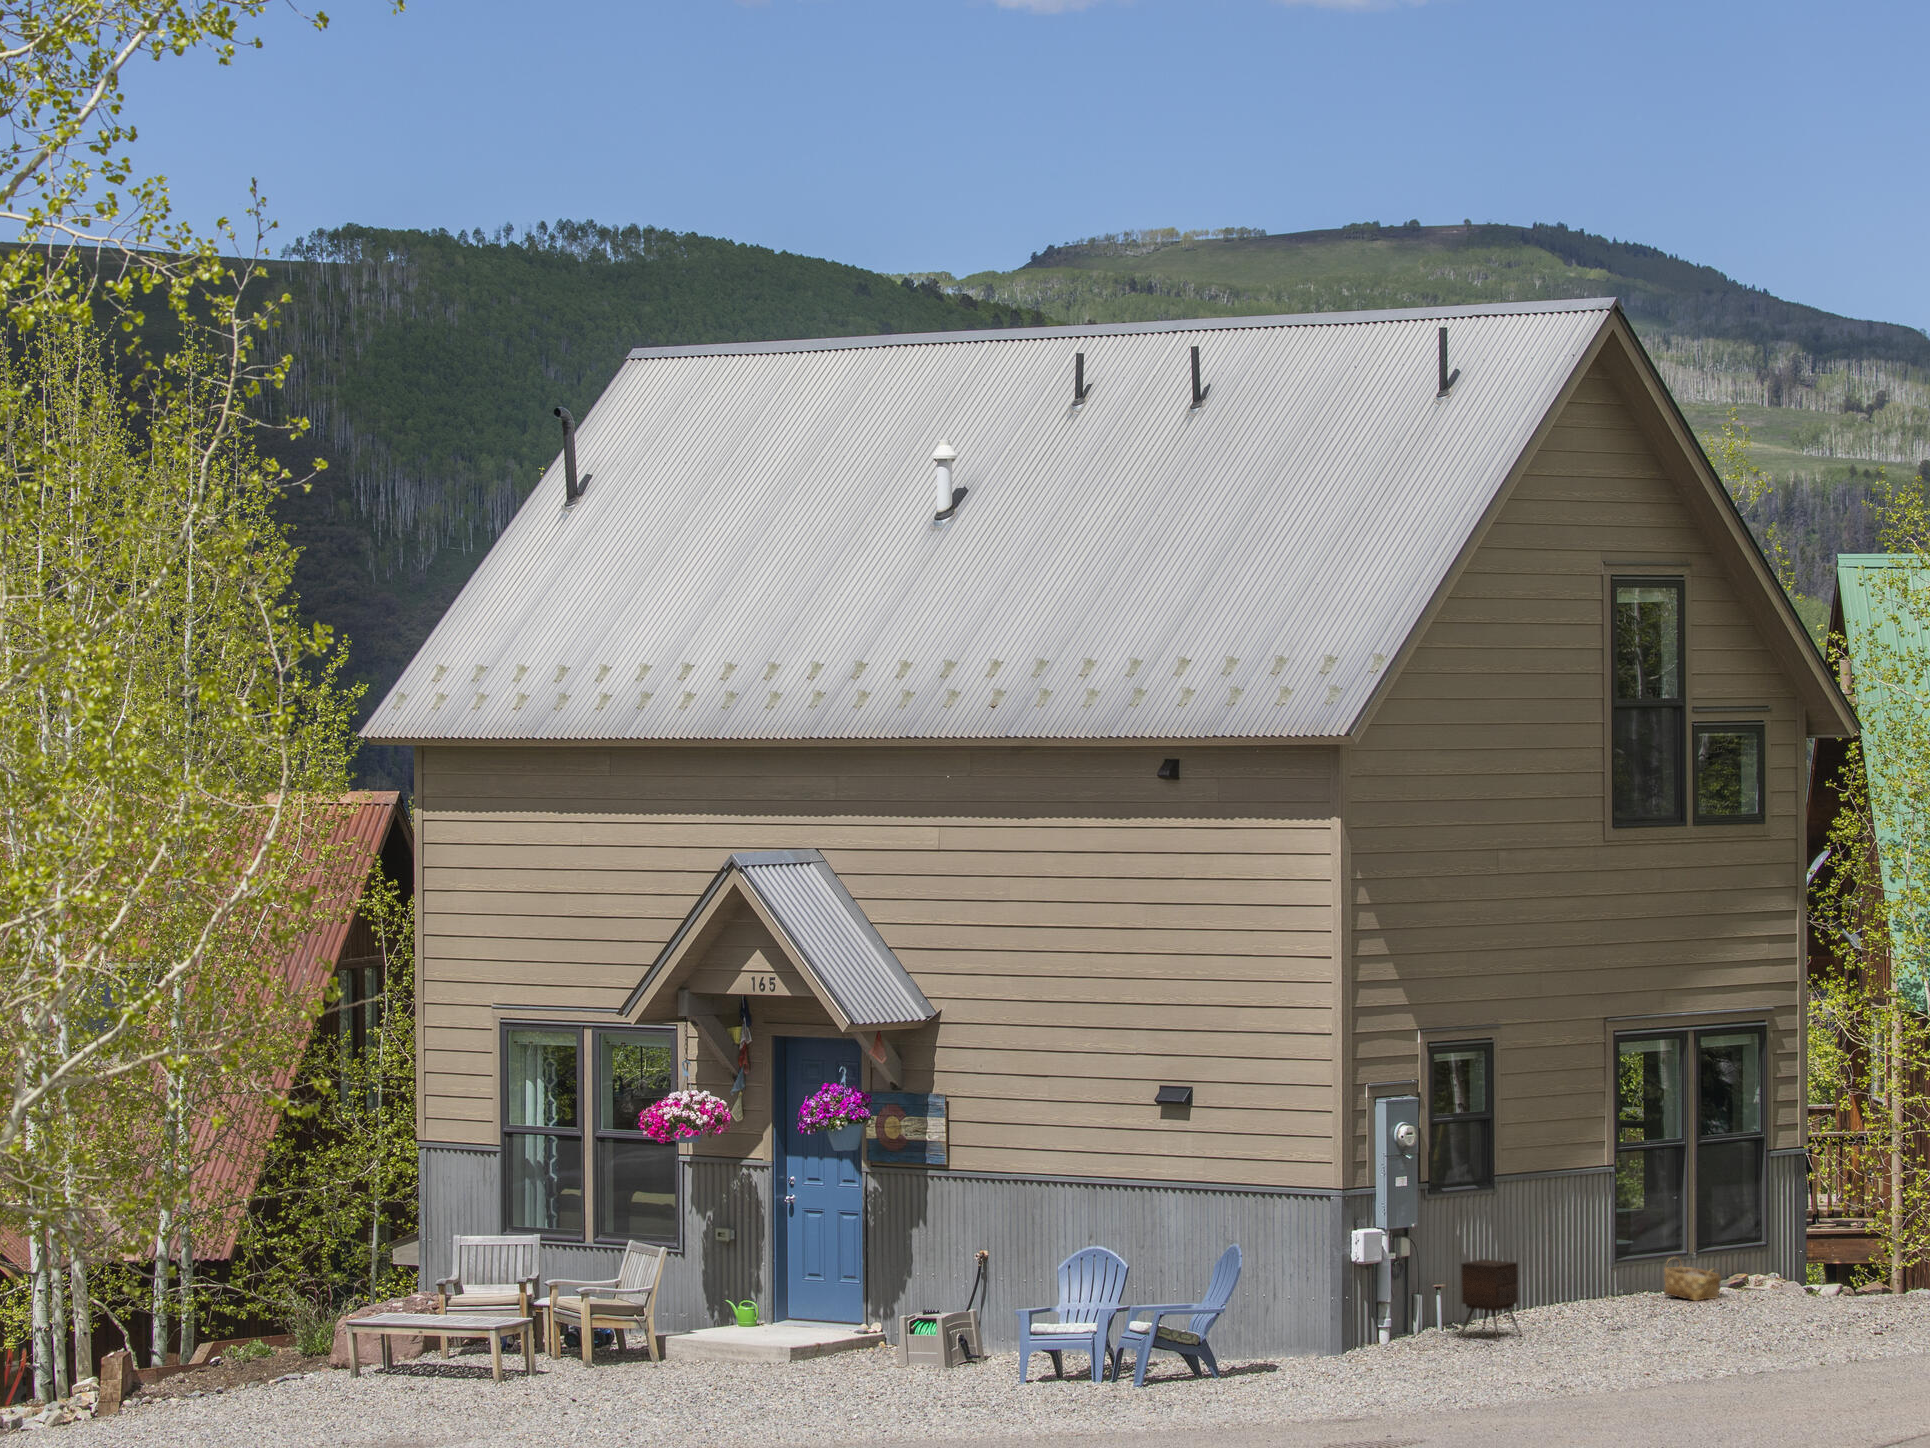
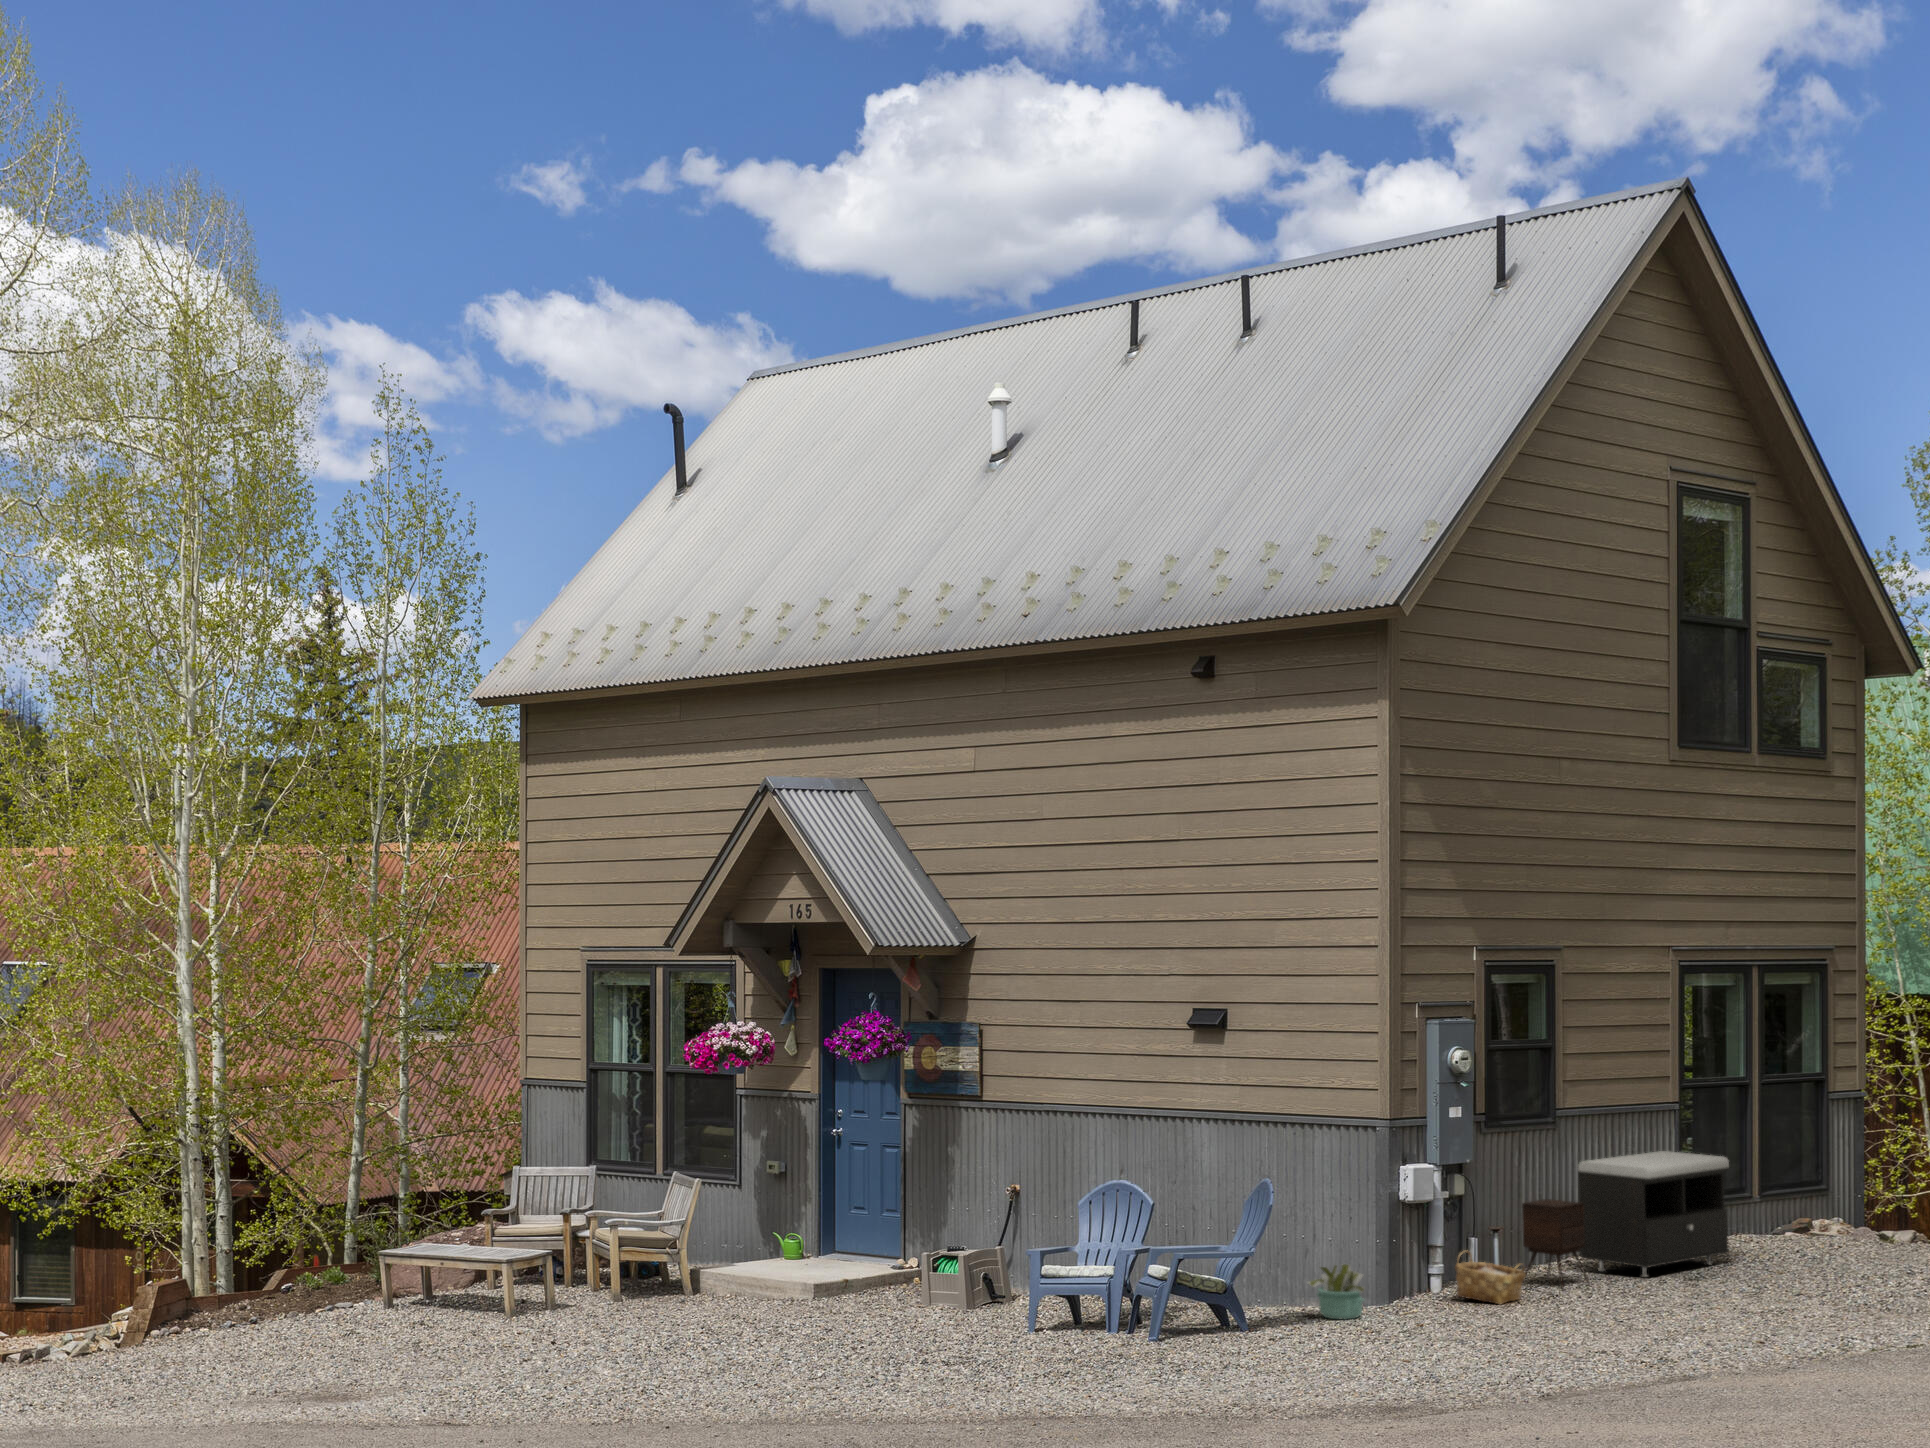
storage bench: none [1512,1213,1652,1331] -> present [1578,1151,1729,1277]
woven basket: present [1663,1257,1721,1301] -> present [1455,1250,1525,1304]
decorative plant: none [1270,1320,1325,1370] -> present [1308,1264,1365,1319]

